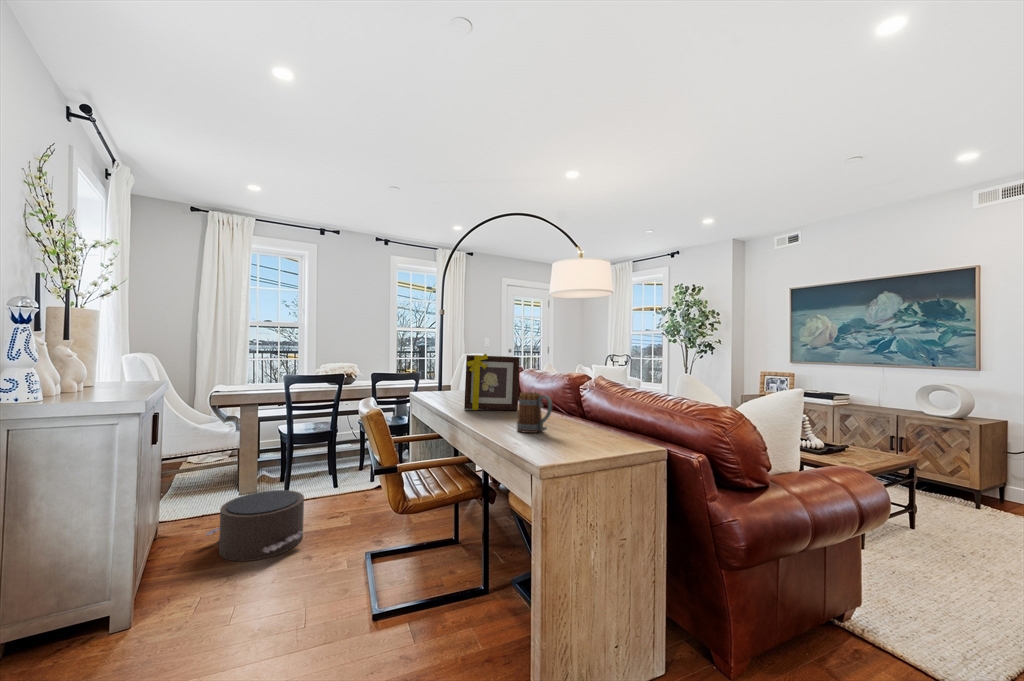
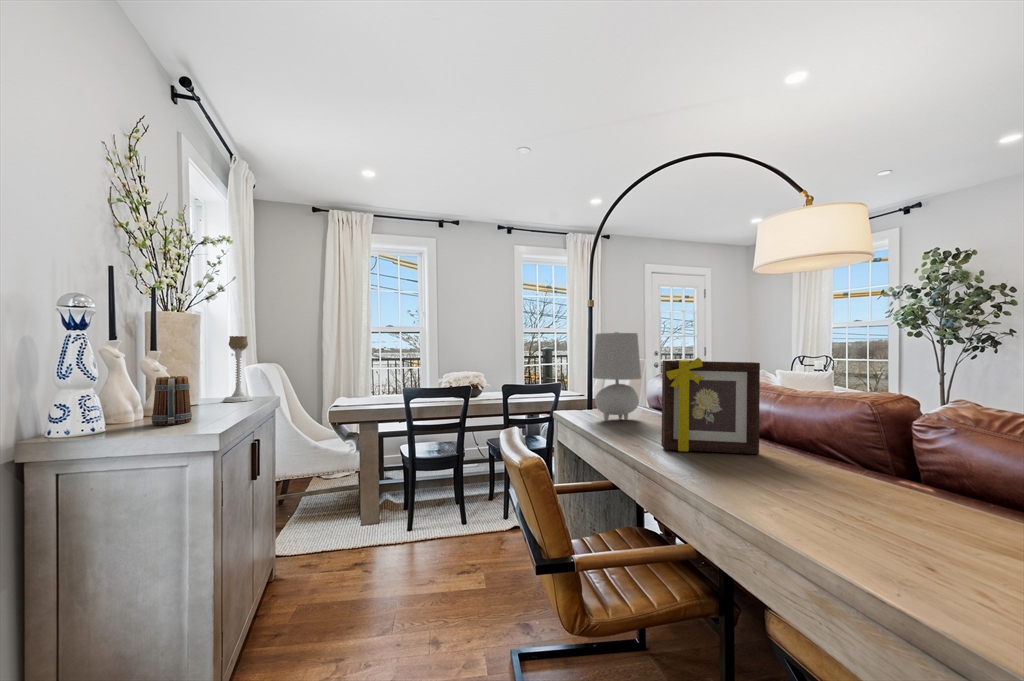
candle holder: none [119,330,149,384] -> present [223,336,253,402]
table lamp: none [433,337,466,397] -> present [593,332,641,421]
mug: present [517,392,552,433] -> present [151,376,192,425]
pouf: present [205,490,304,561] -> none [312,538,432,644]

